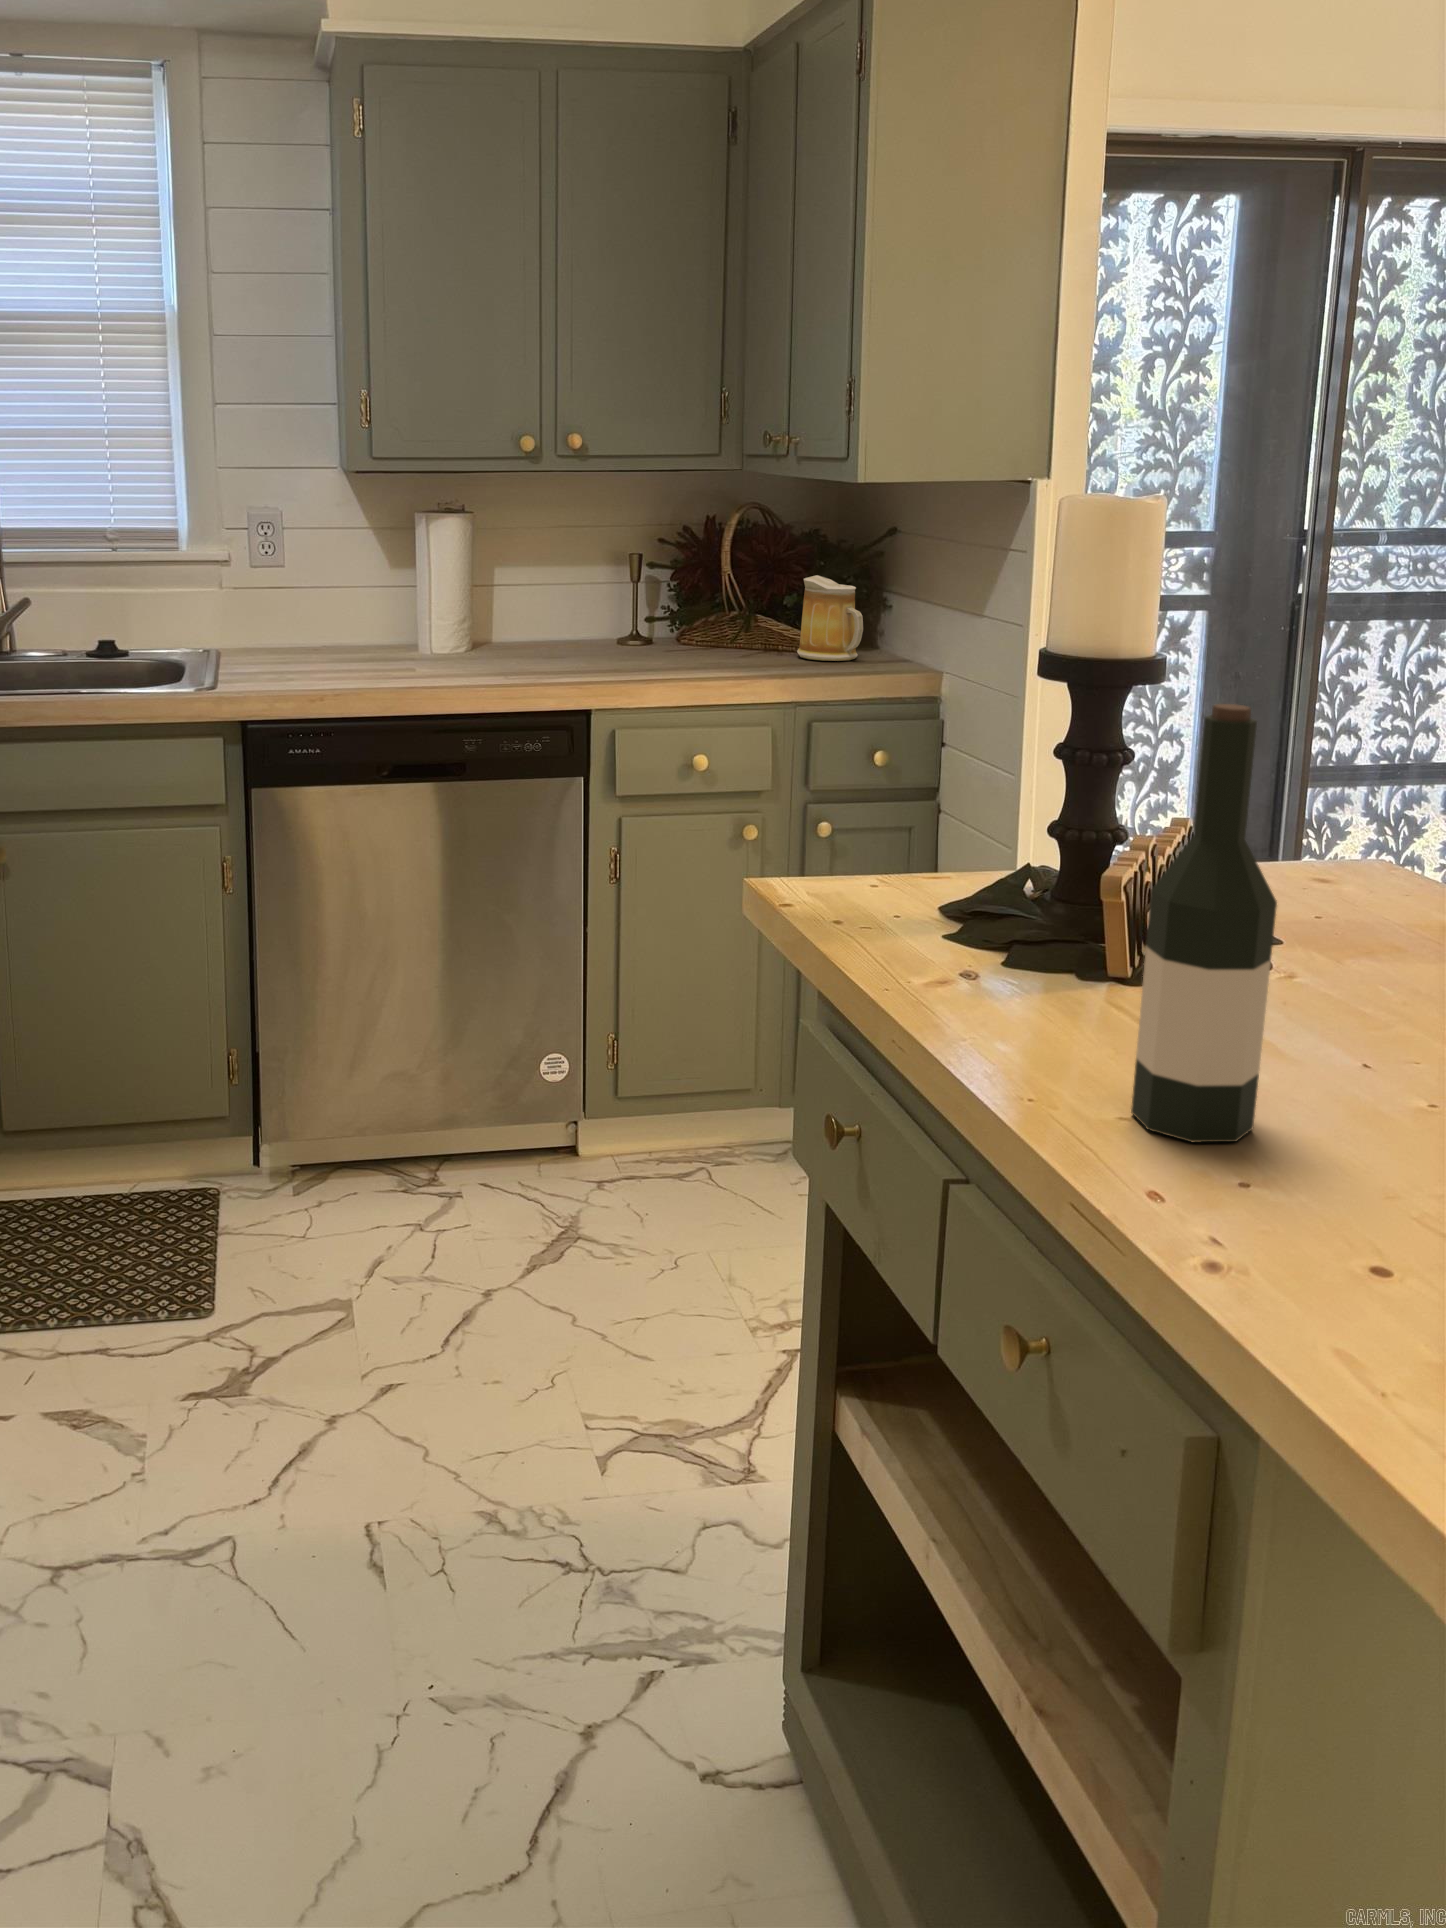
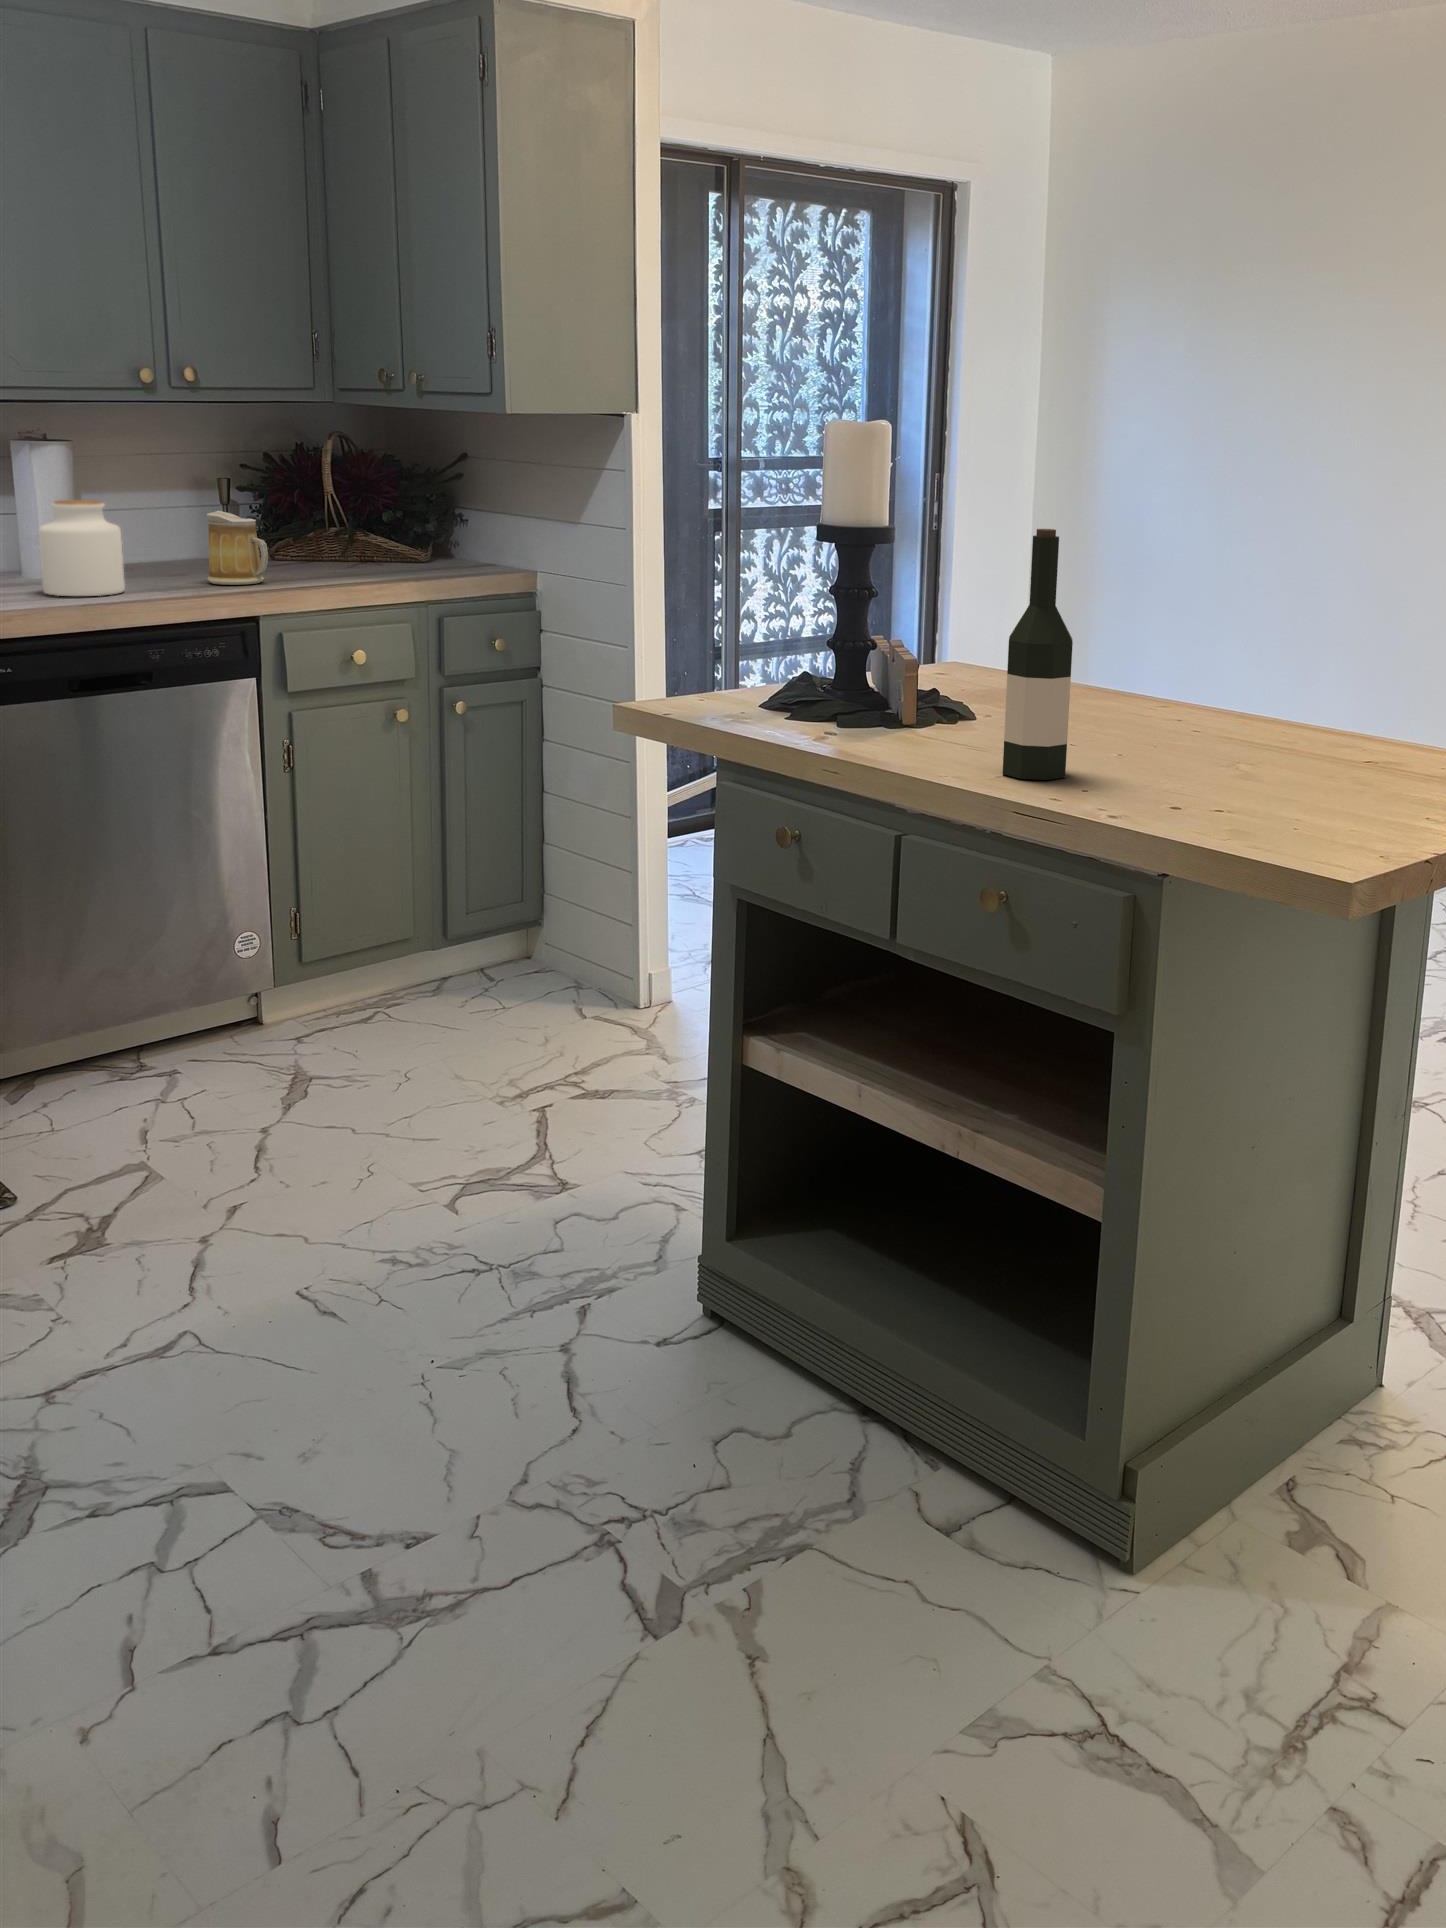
jar: none [394,555,477,661] -> present [39,500,125,596]
mug: present [797,575,863,661] -> present [207,511,268,585]

